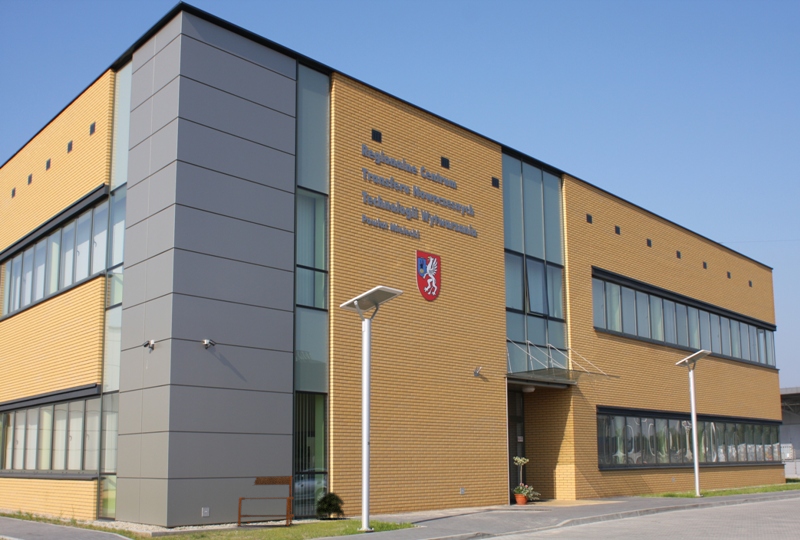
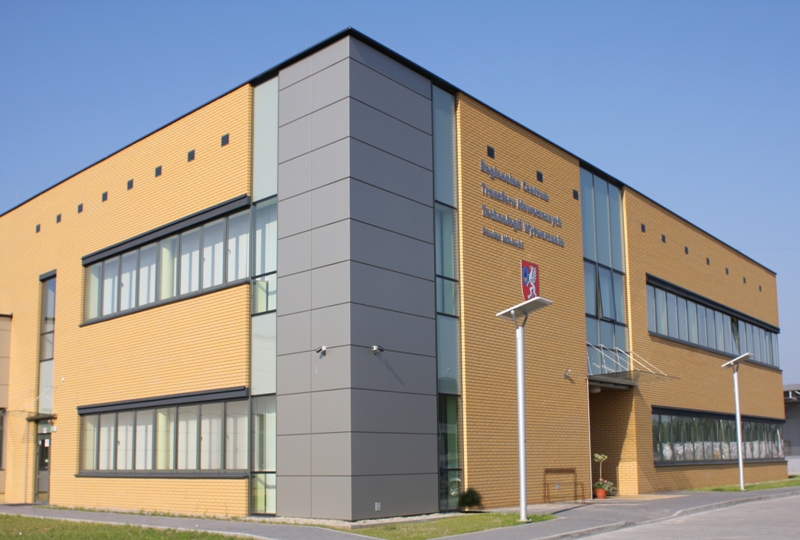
bench: present [238,476,294,526] -> present [543,468,585,502]

